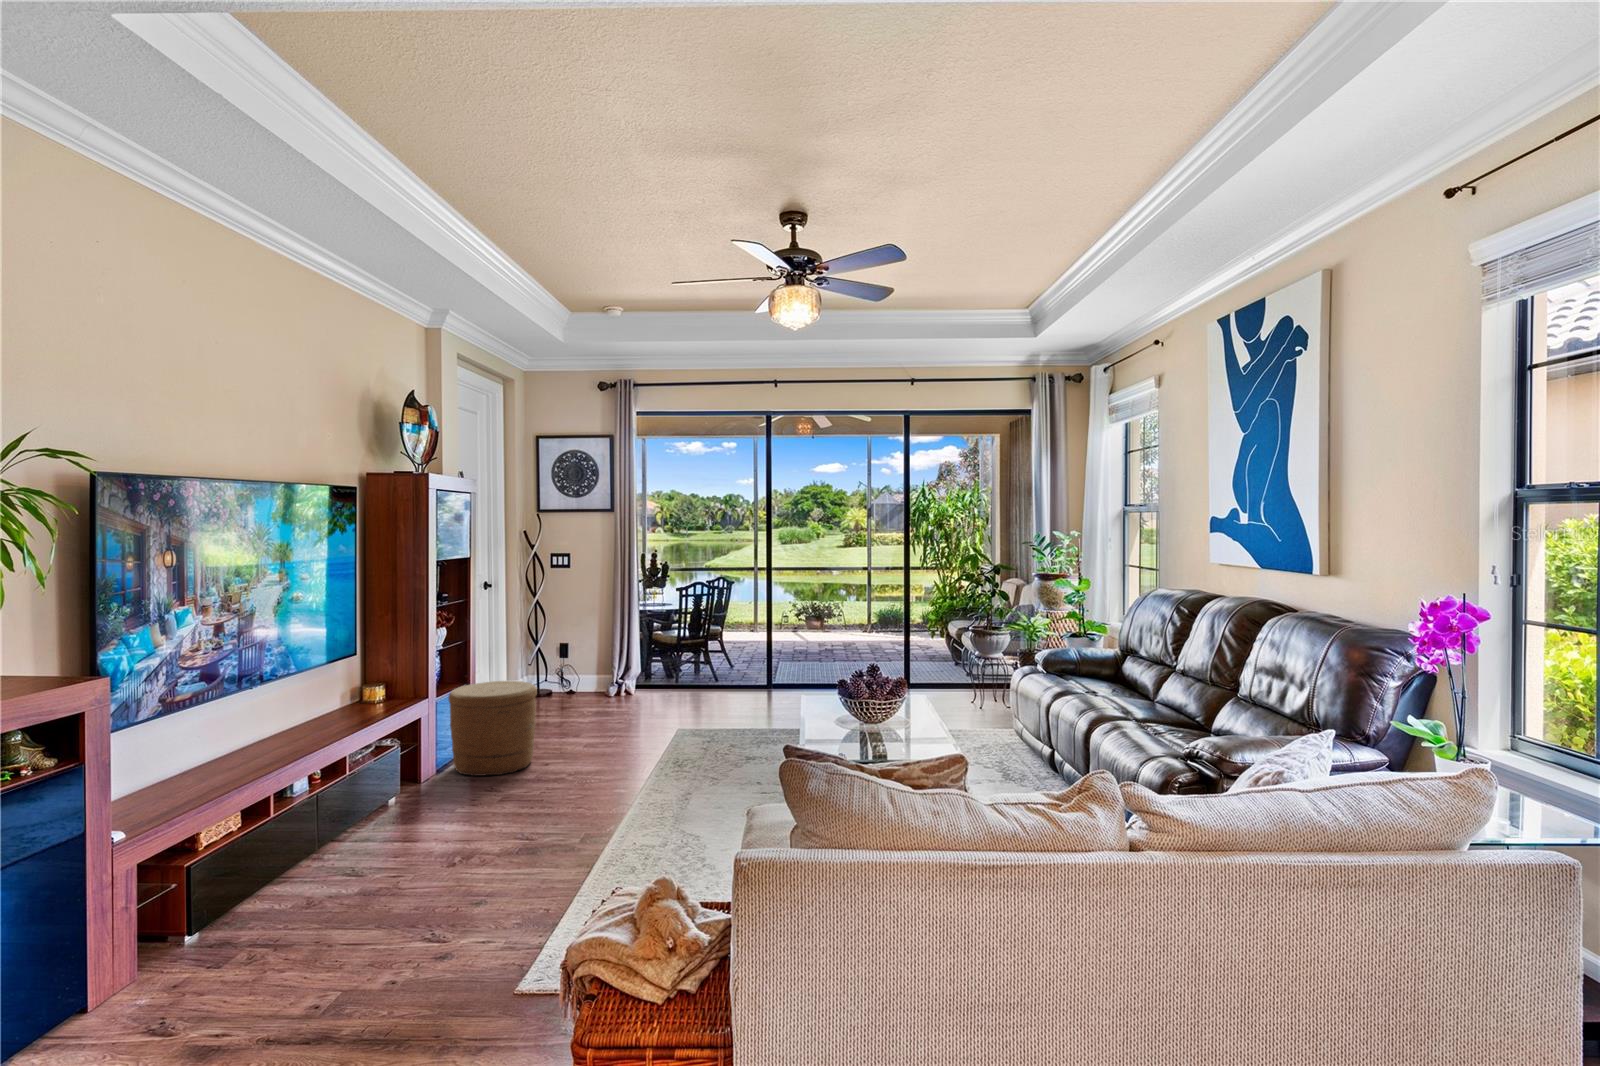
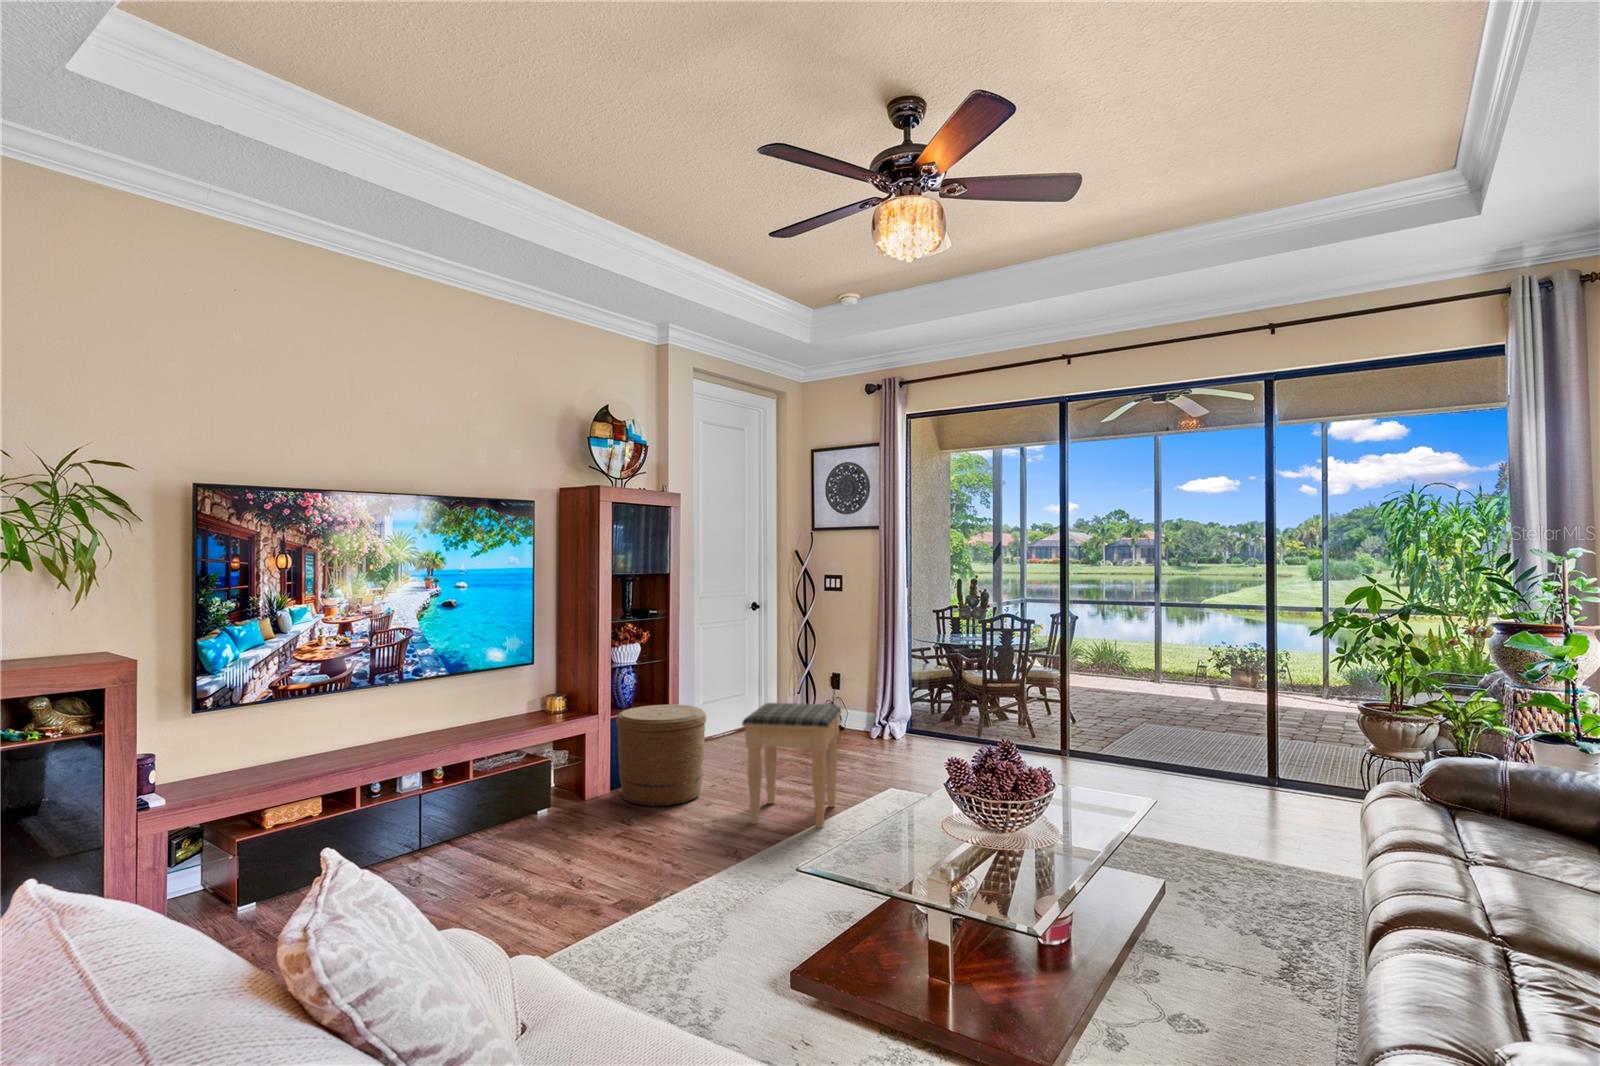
footstool: none [592,665,676,771] -> present [742,703,842,828]

